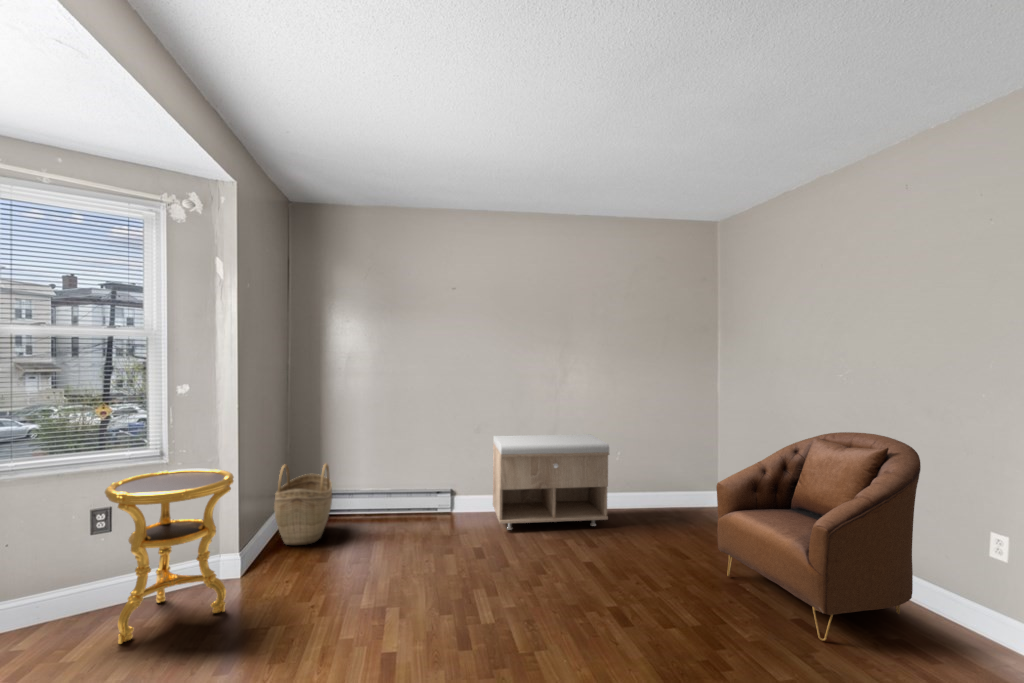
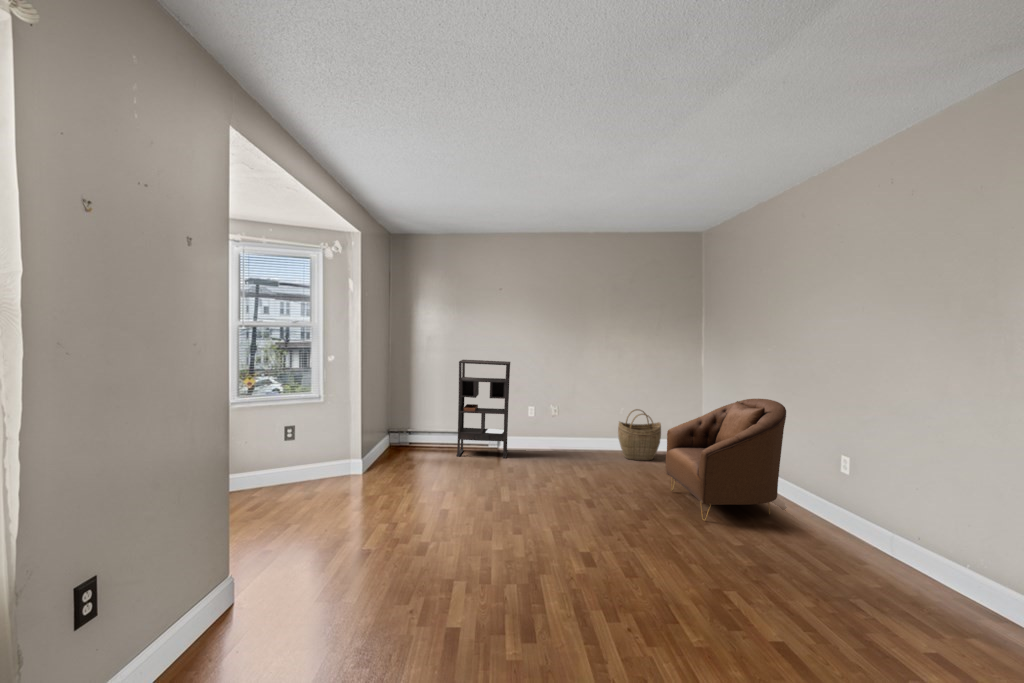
bookshelf: none [393,388,469,530] -> present [456,360,510,458]
storage bench: present [493,434,609,530] -> none [527,396,609,462]
woven basket: present [274,464,332,545] -> present [618,409,661,461]
side table: present [105,469,234,644] -> none [298,406,363,495]

